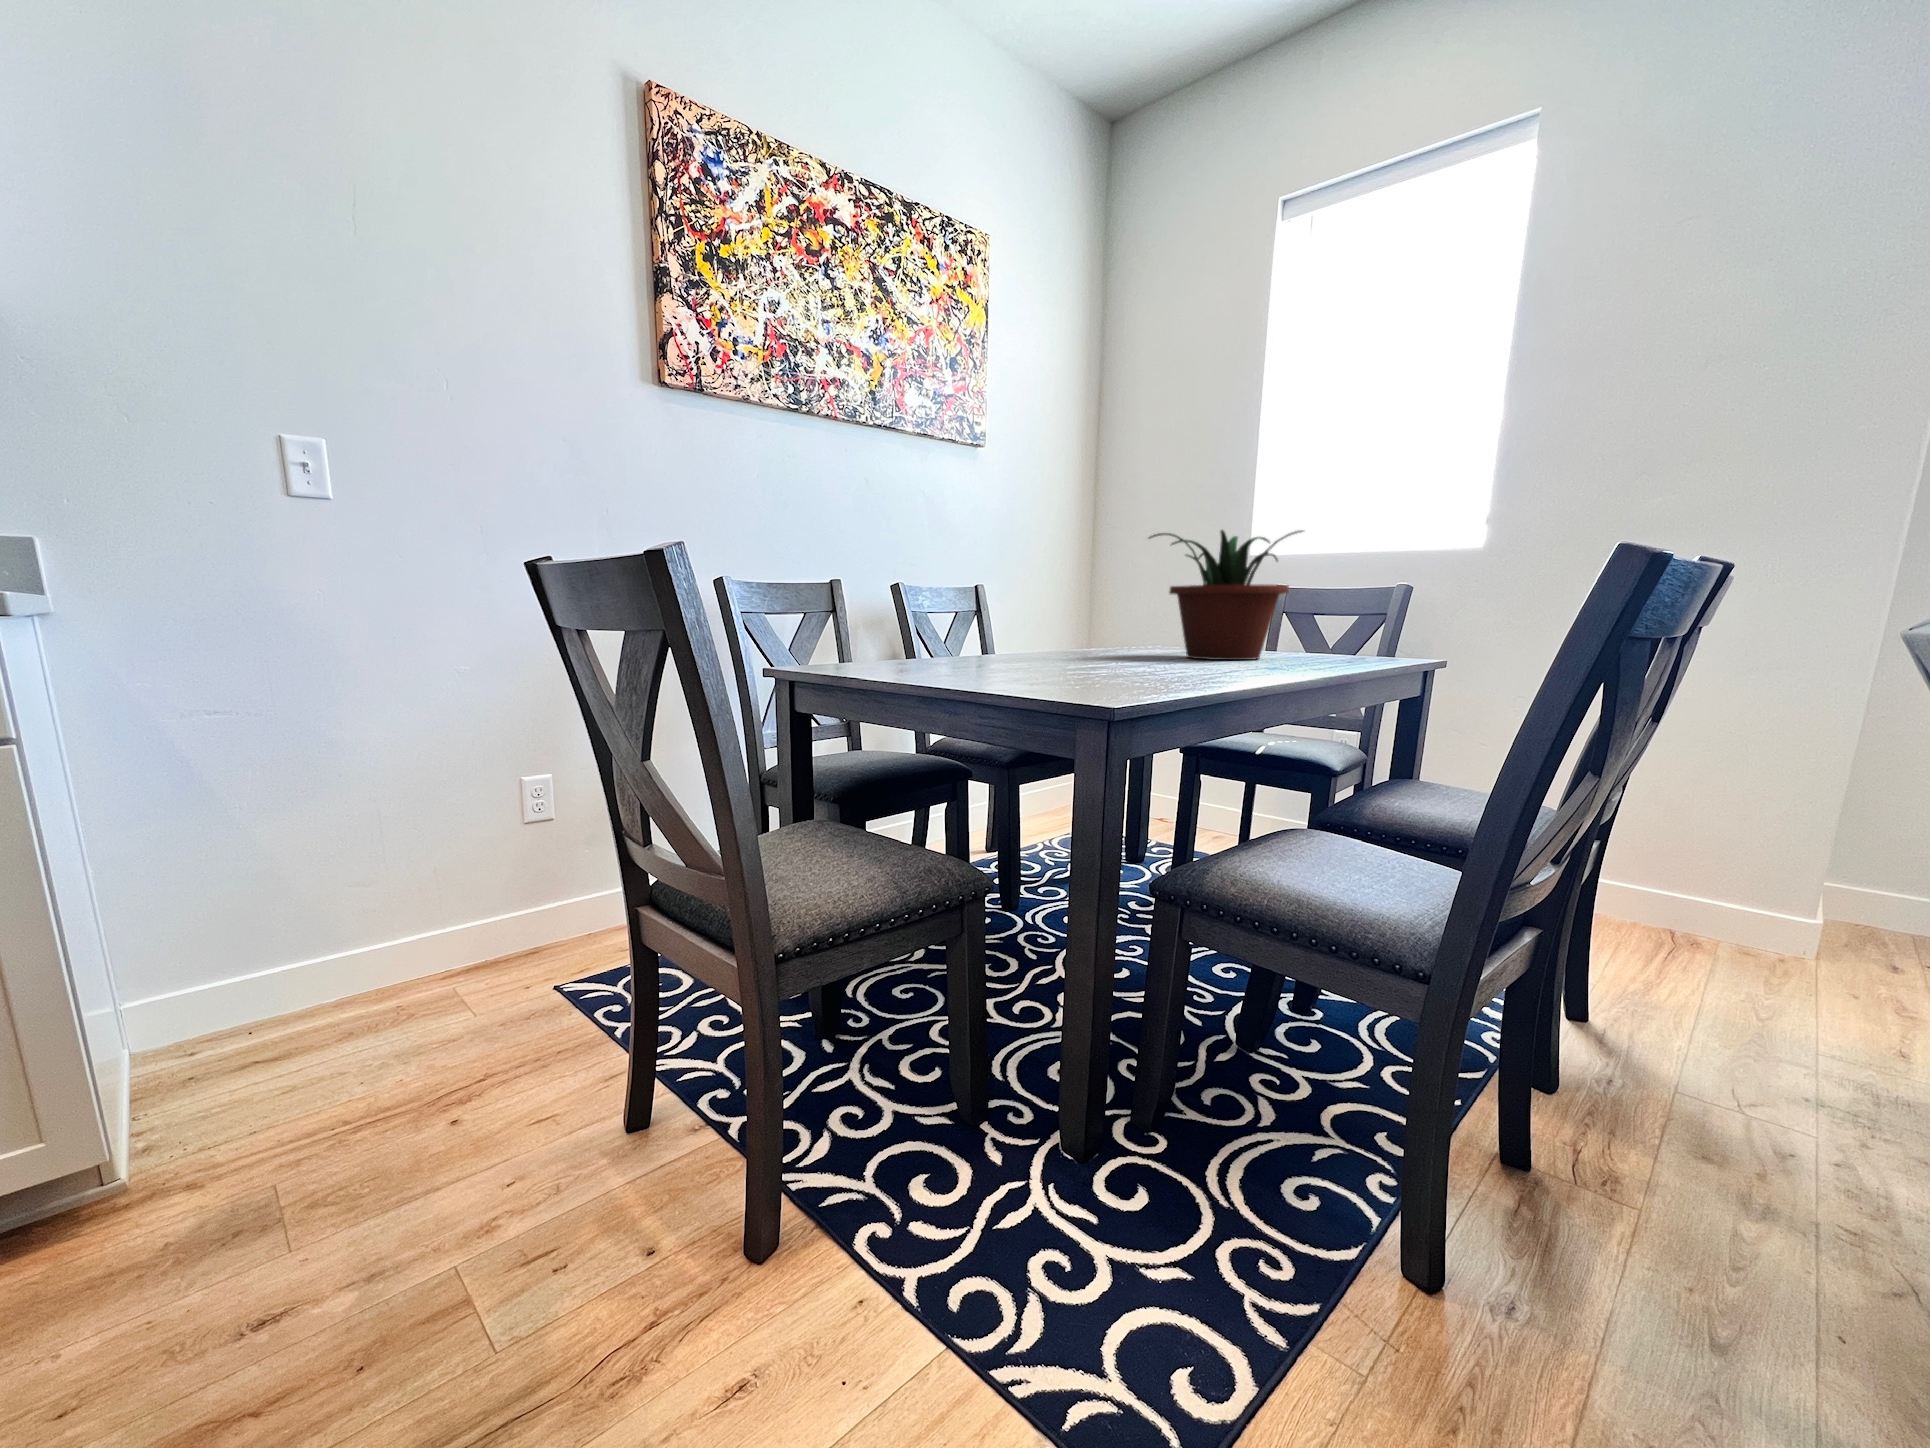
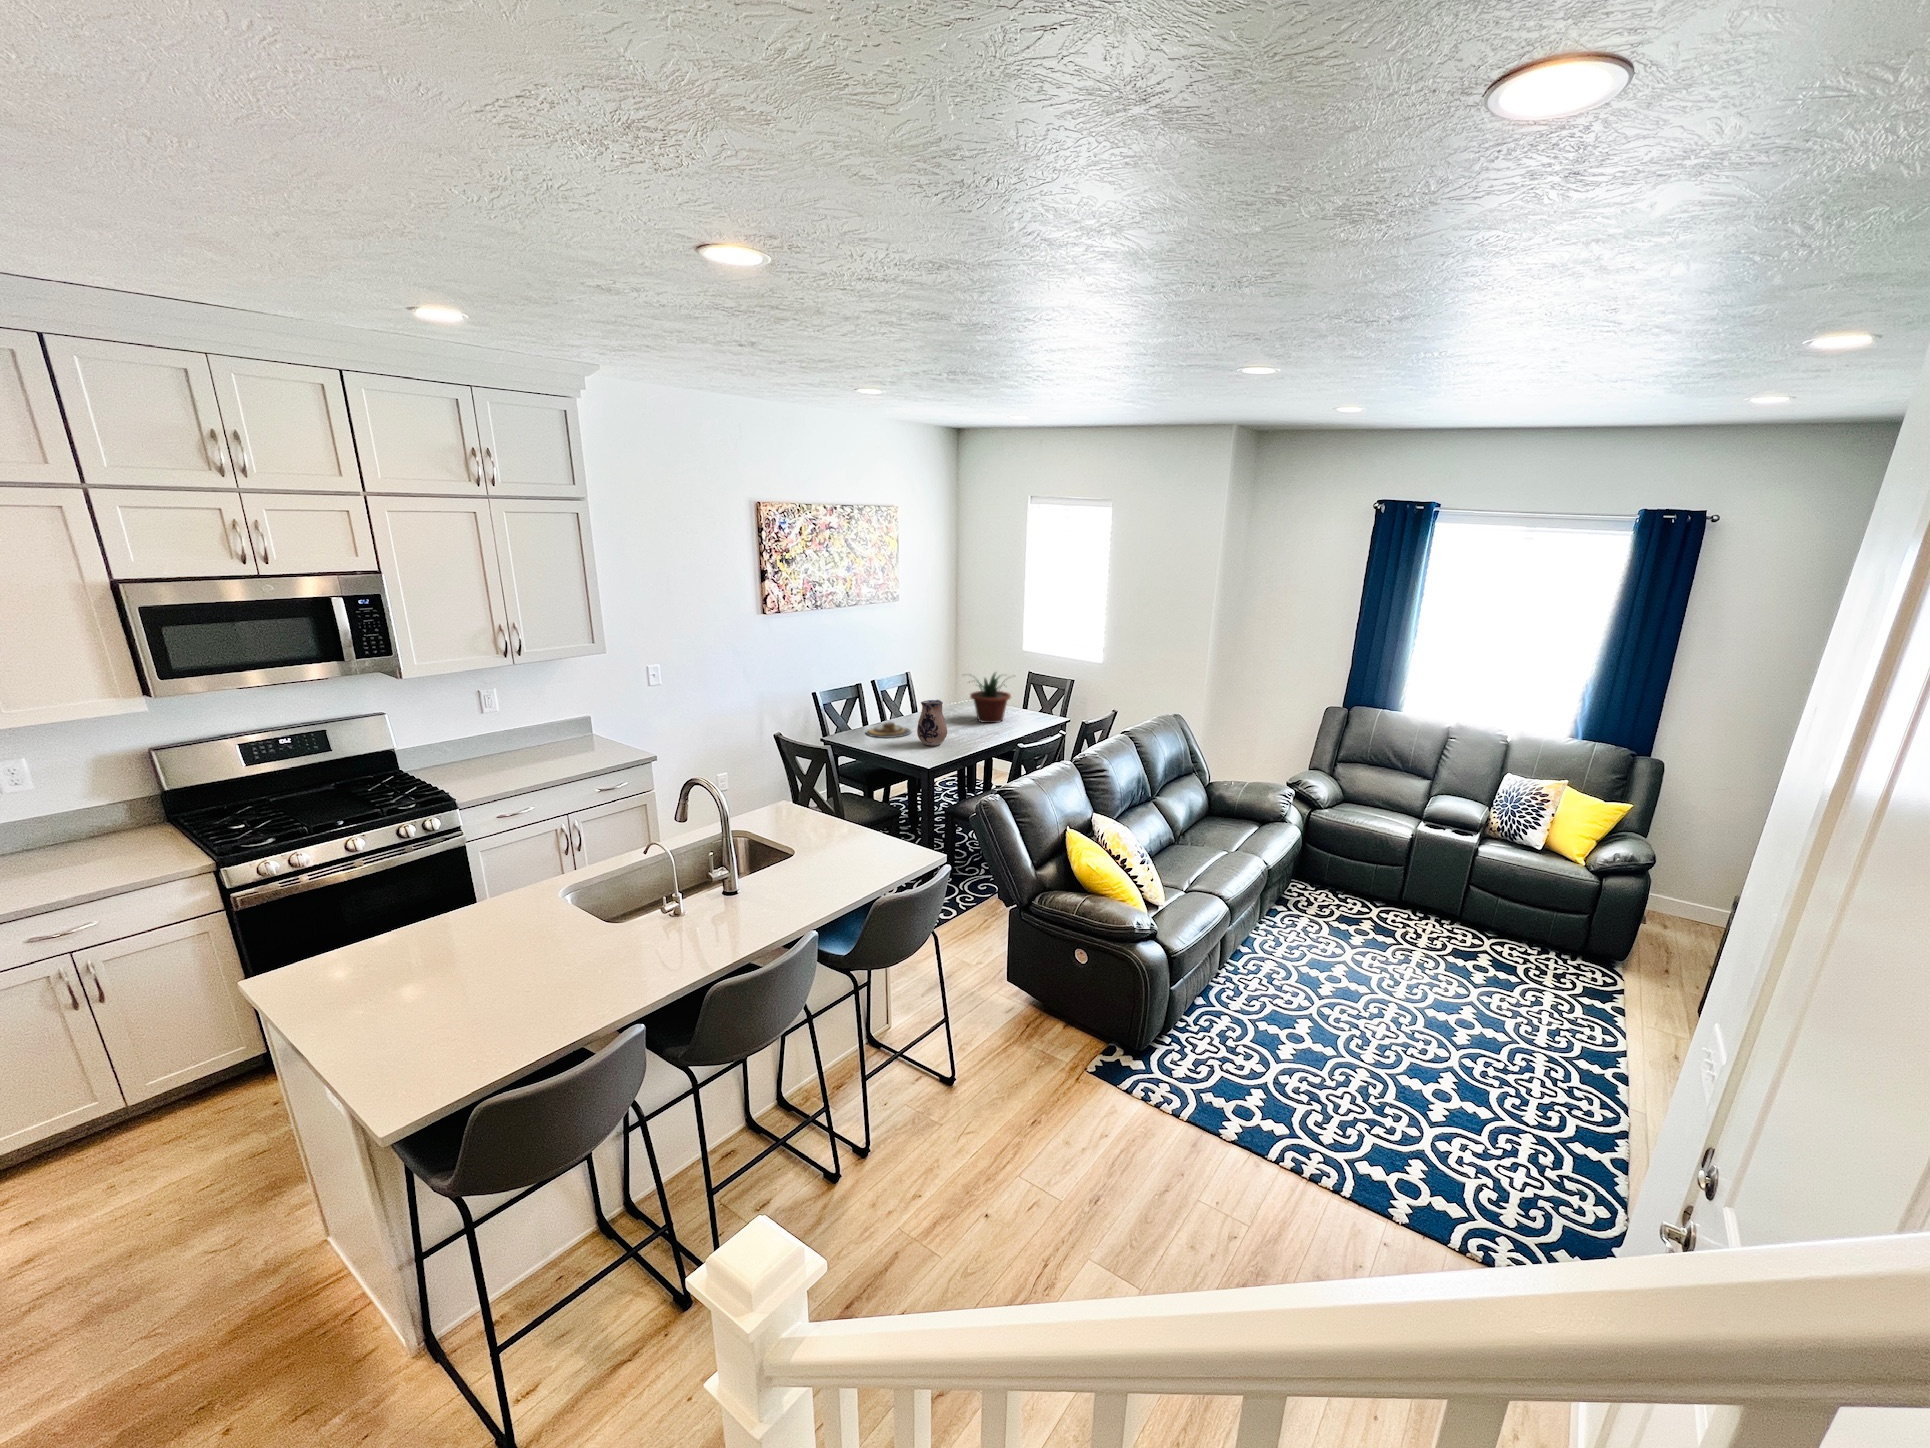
ceramic pitcher: none [1040,530,1140,678] -> present [917,700,947,746]
plate: none [885,637,1014,670] -> present [866,722,911,738]

